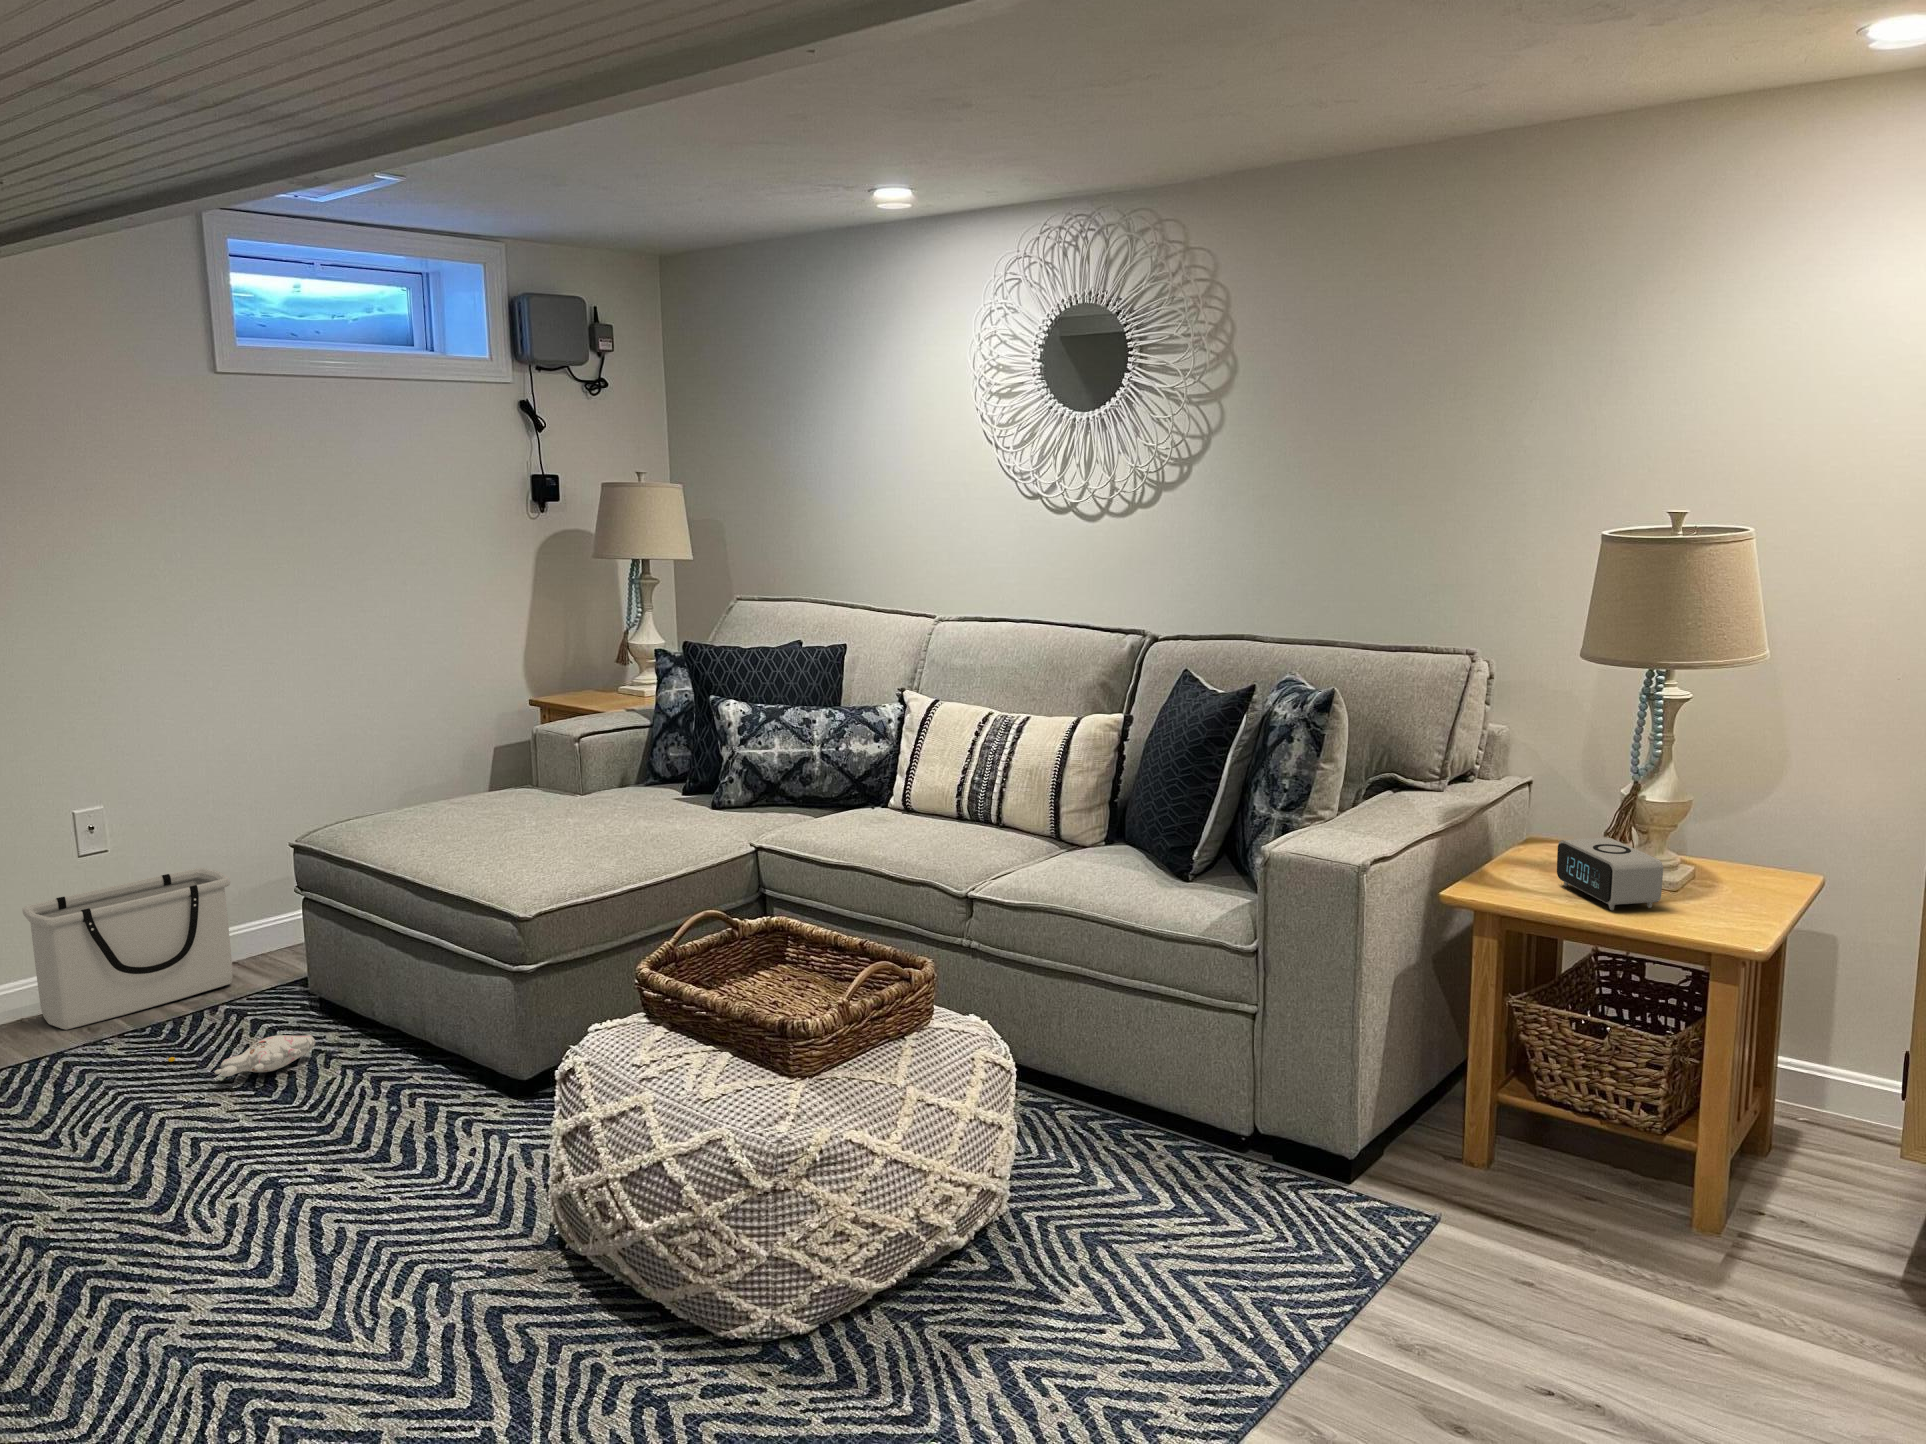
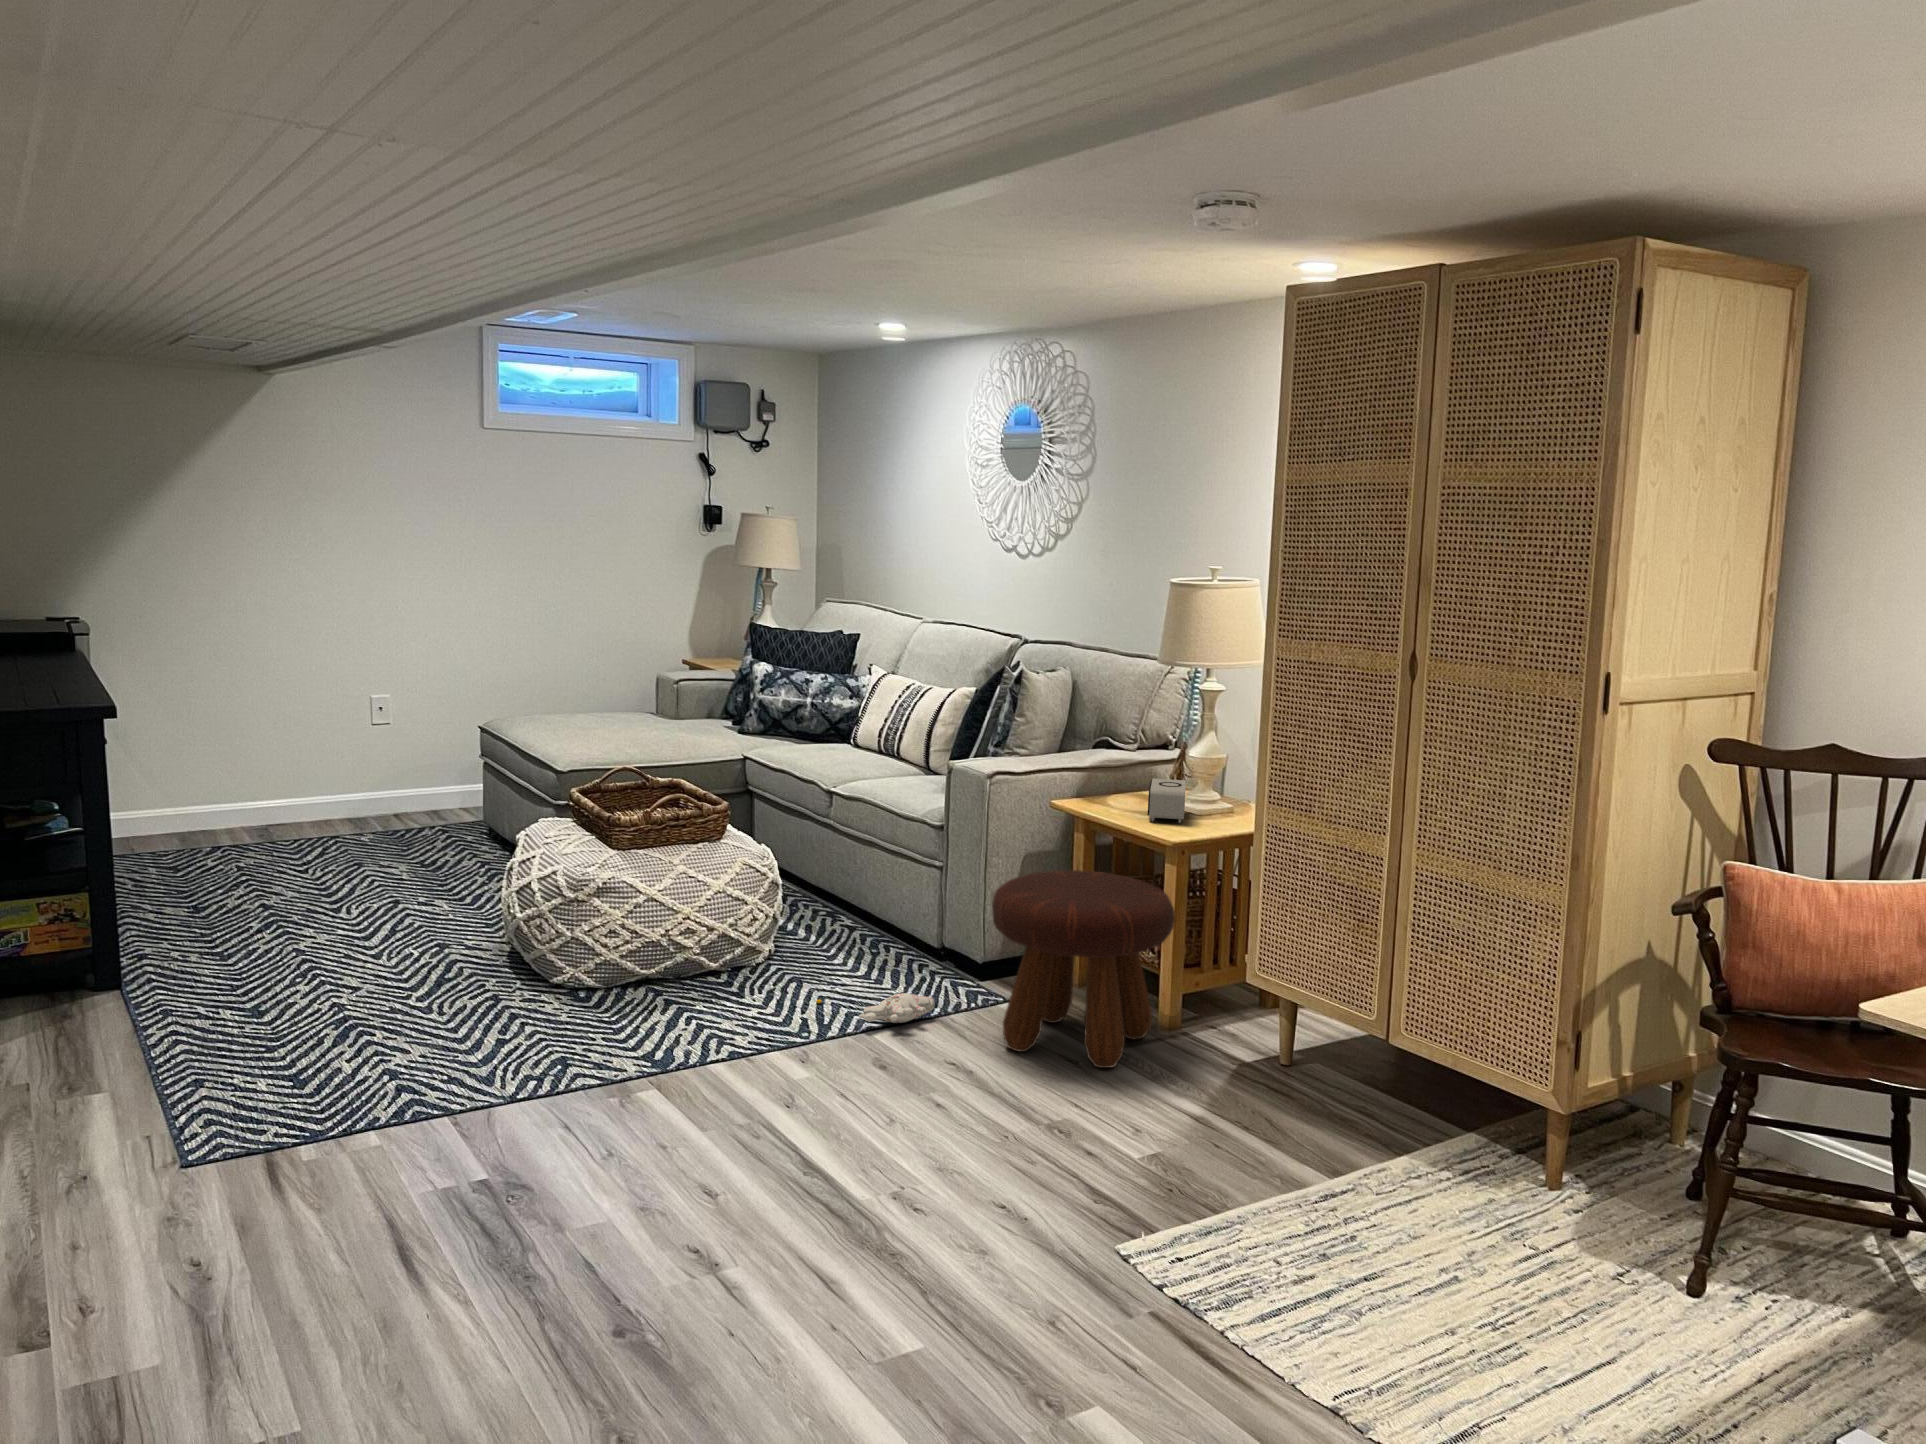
storage bin: present [23,868,233,1030] -> none [332,744,455,828]
footstool: none [1471,1002,1794,1335] -> present [992,870,1175,1068]
plush toy: present [168,1035,316,1077] -> present [816,993,935,1023]

